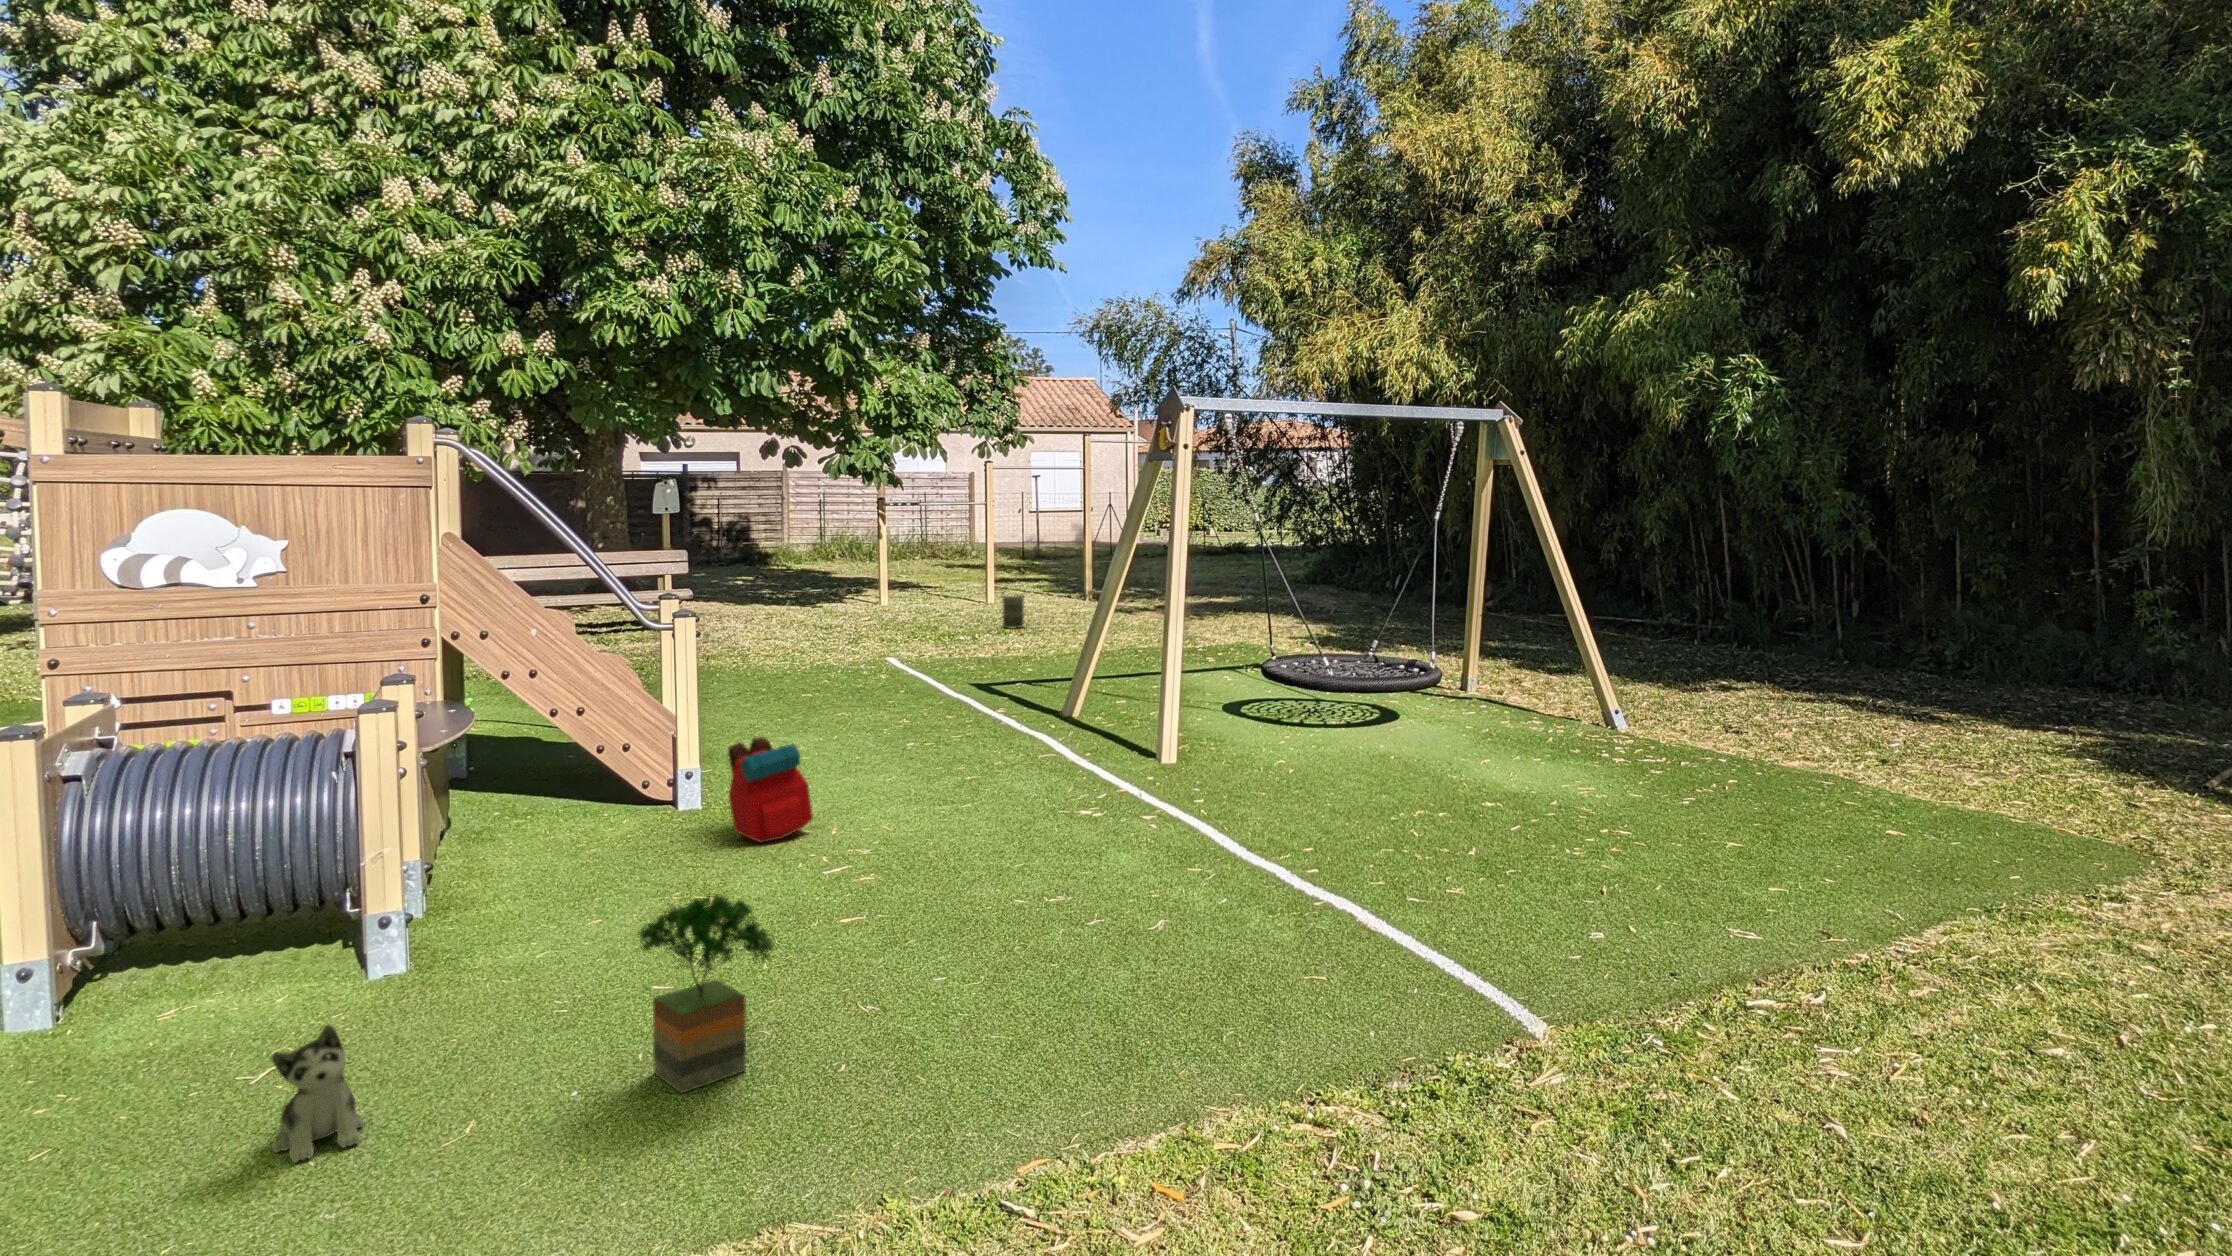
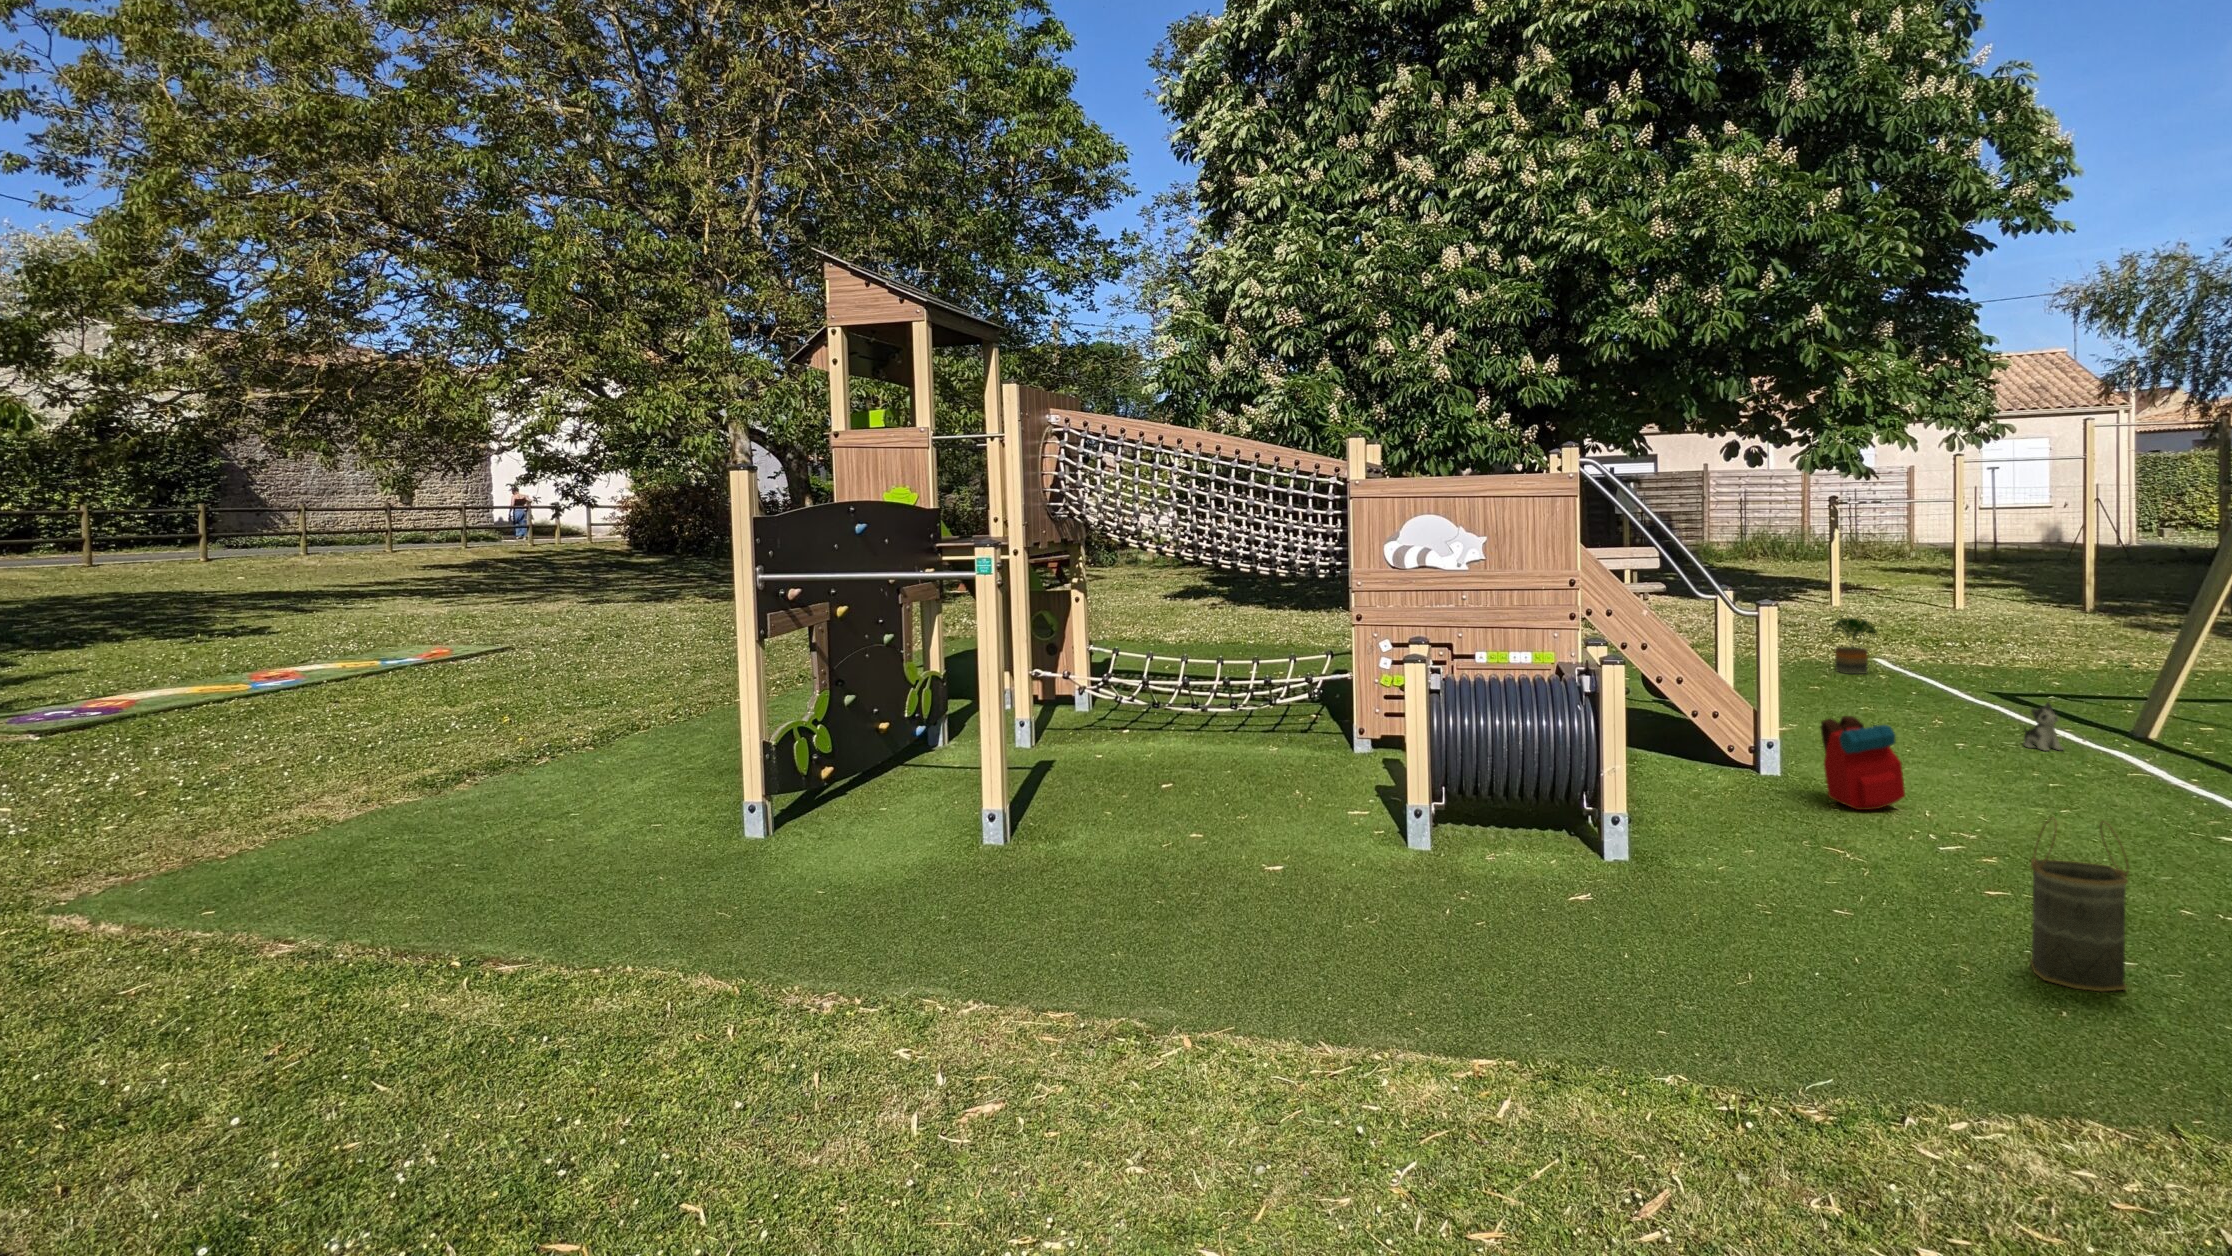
basket: present [1002,582,1025,629] -> present [2030,818,2129,991]
potted tree: present [637,895,774,1093] -> present [1832,617,1877,674]
plush toy: present [272,1025,365,1162] -> present [2024,702,2063,751]

